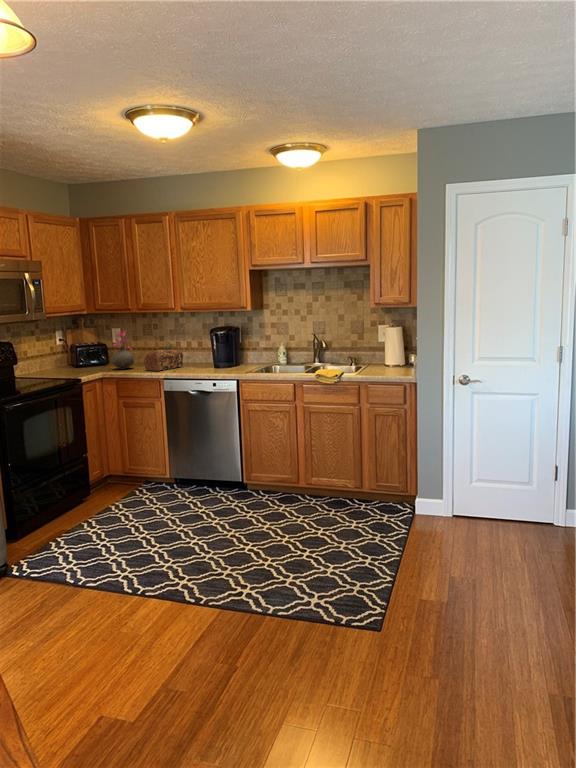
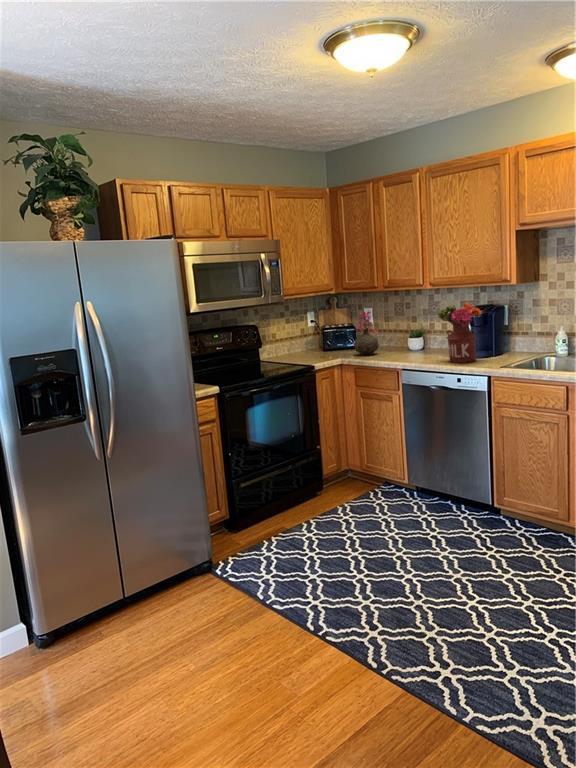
flower arrangement: none [191,323,226,372] -> present [438,302,482,363]
bread loaf: present [144,349,183,371] -> none [386,333,432,359]

